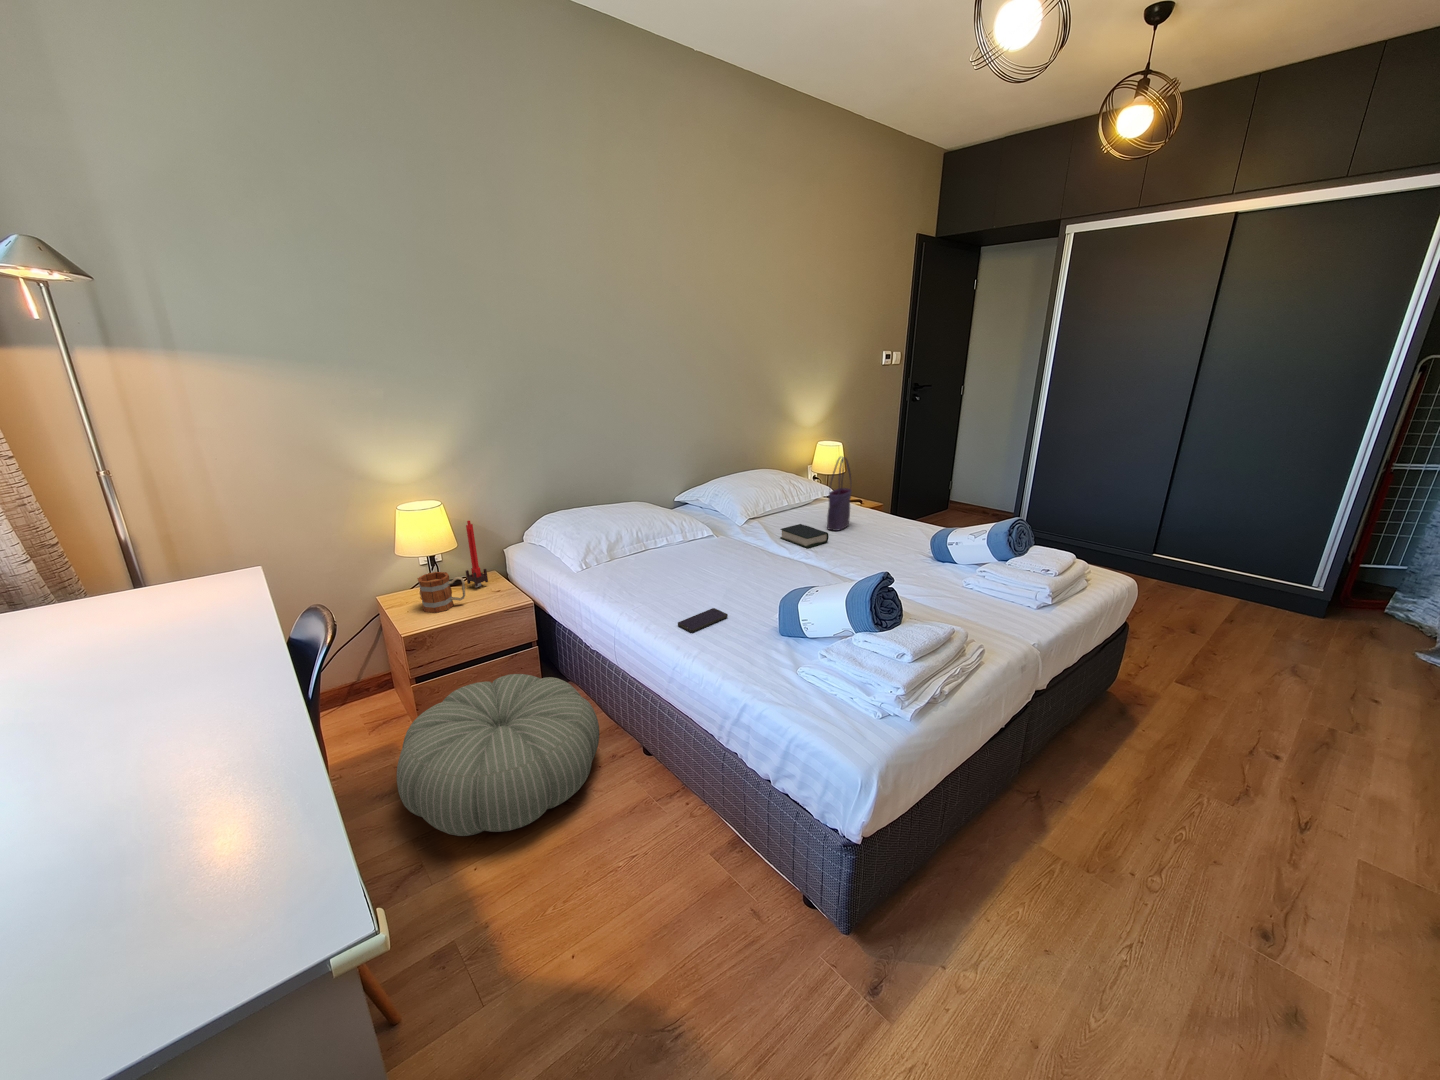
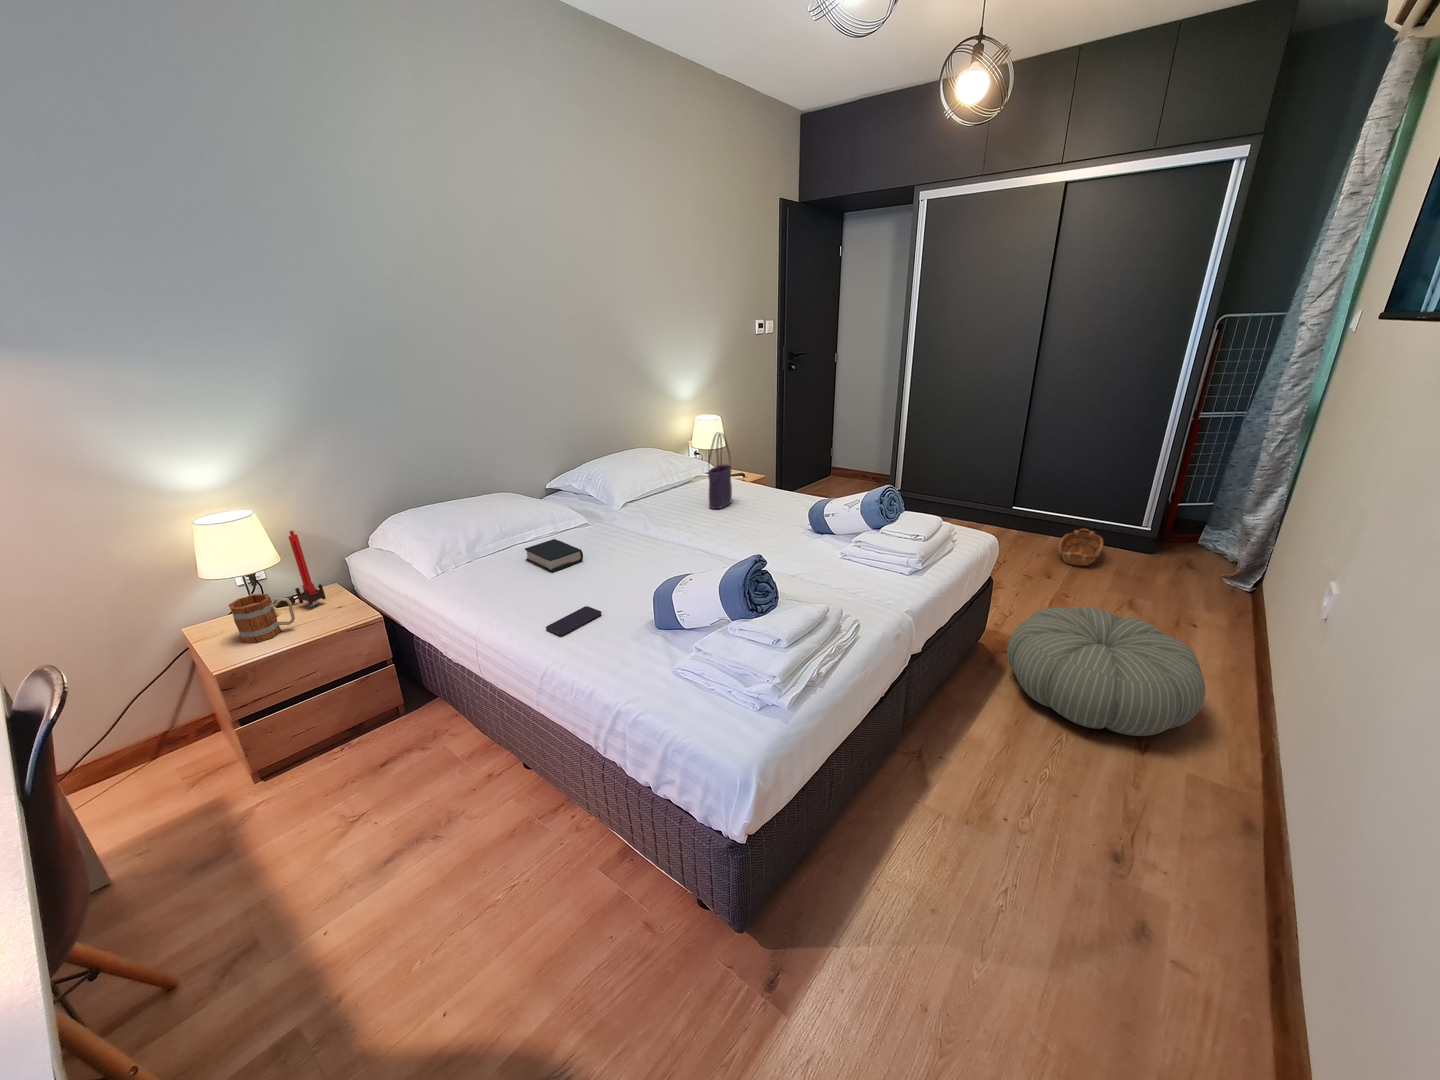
book: present [780,524,829,548] -> present [525,539,583,572]
basket: none [1193,577,1268,632] -> present [1058,529,1103,566]
pouf: present [397,674,599,836] -> present [1007,607,1205,736]

